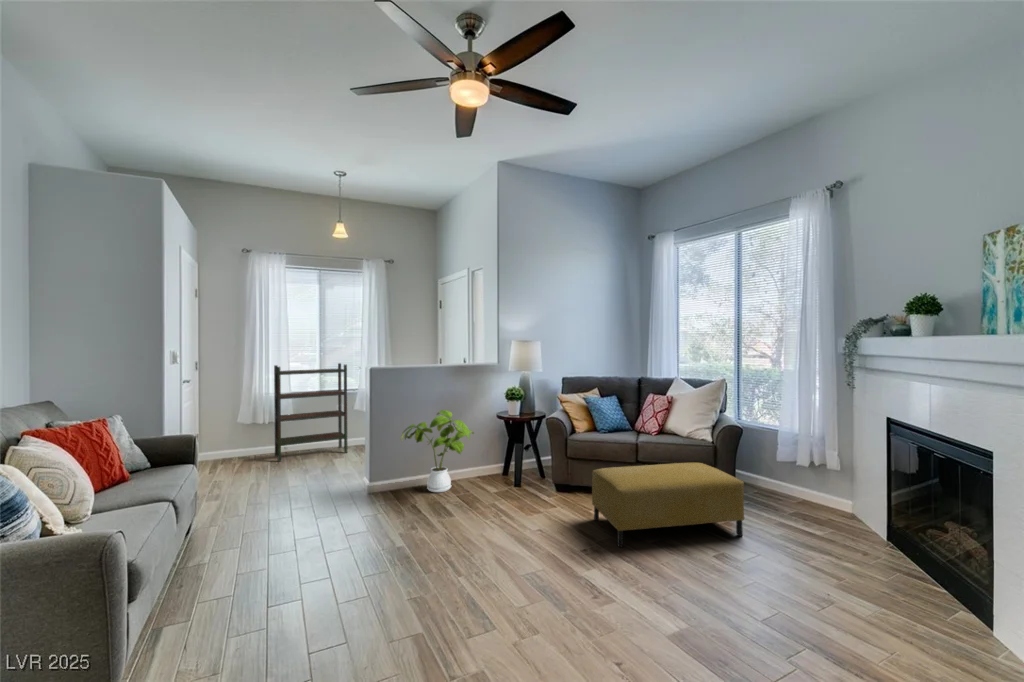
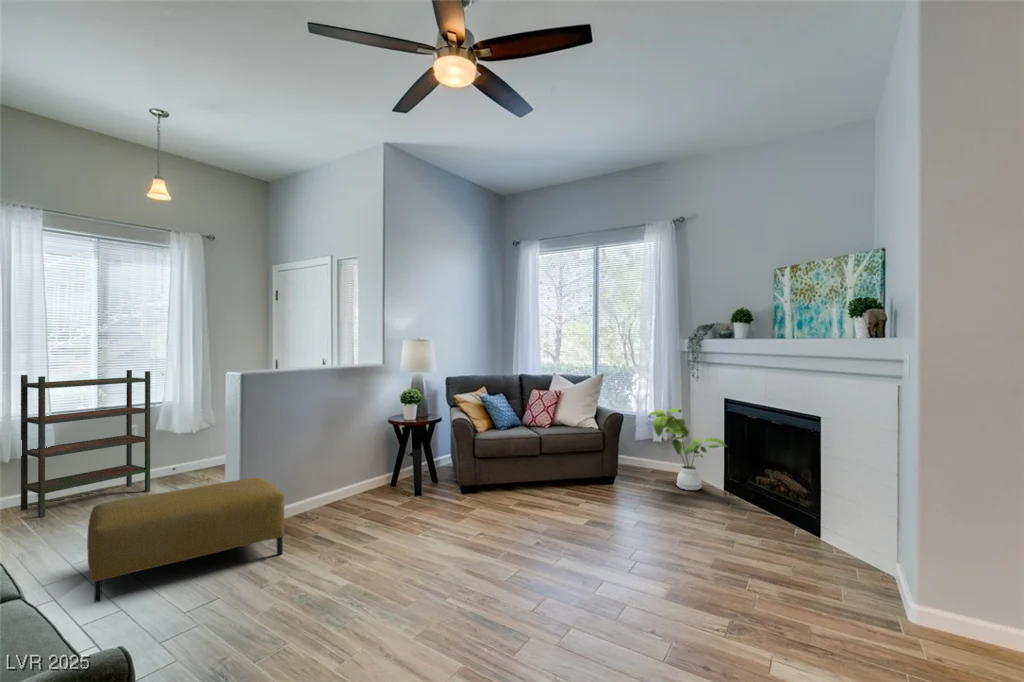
house plant: present [401,410,474,492] -> present [648,408,726,490]
ottoman: present [592,463,744,547] -> present [87,478,285,603]

